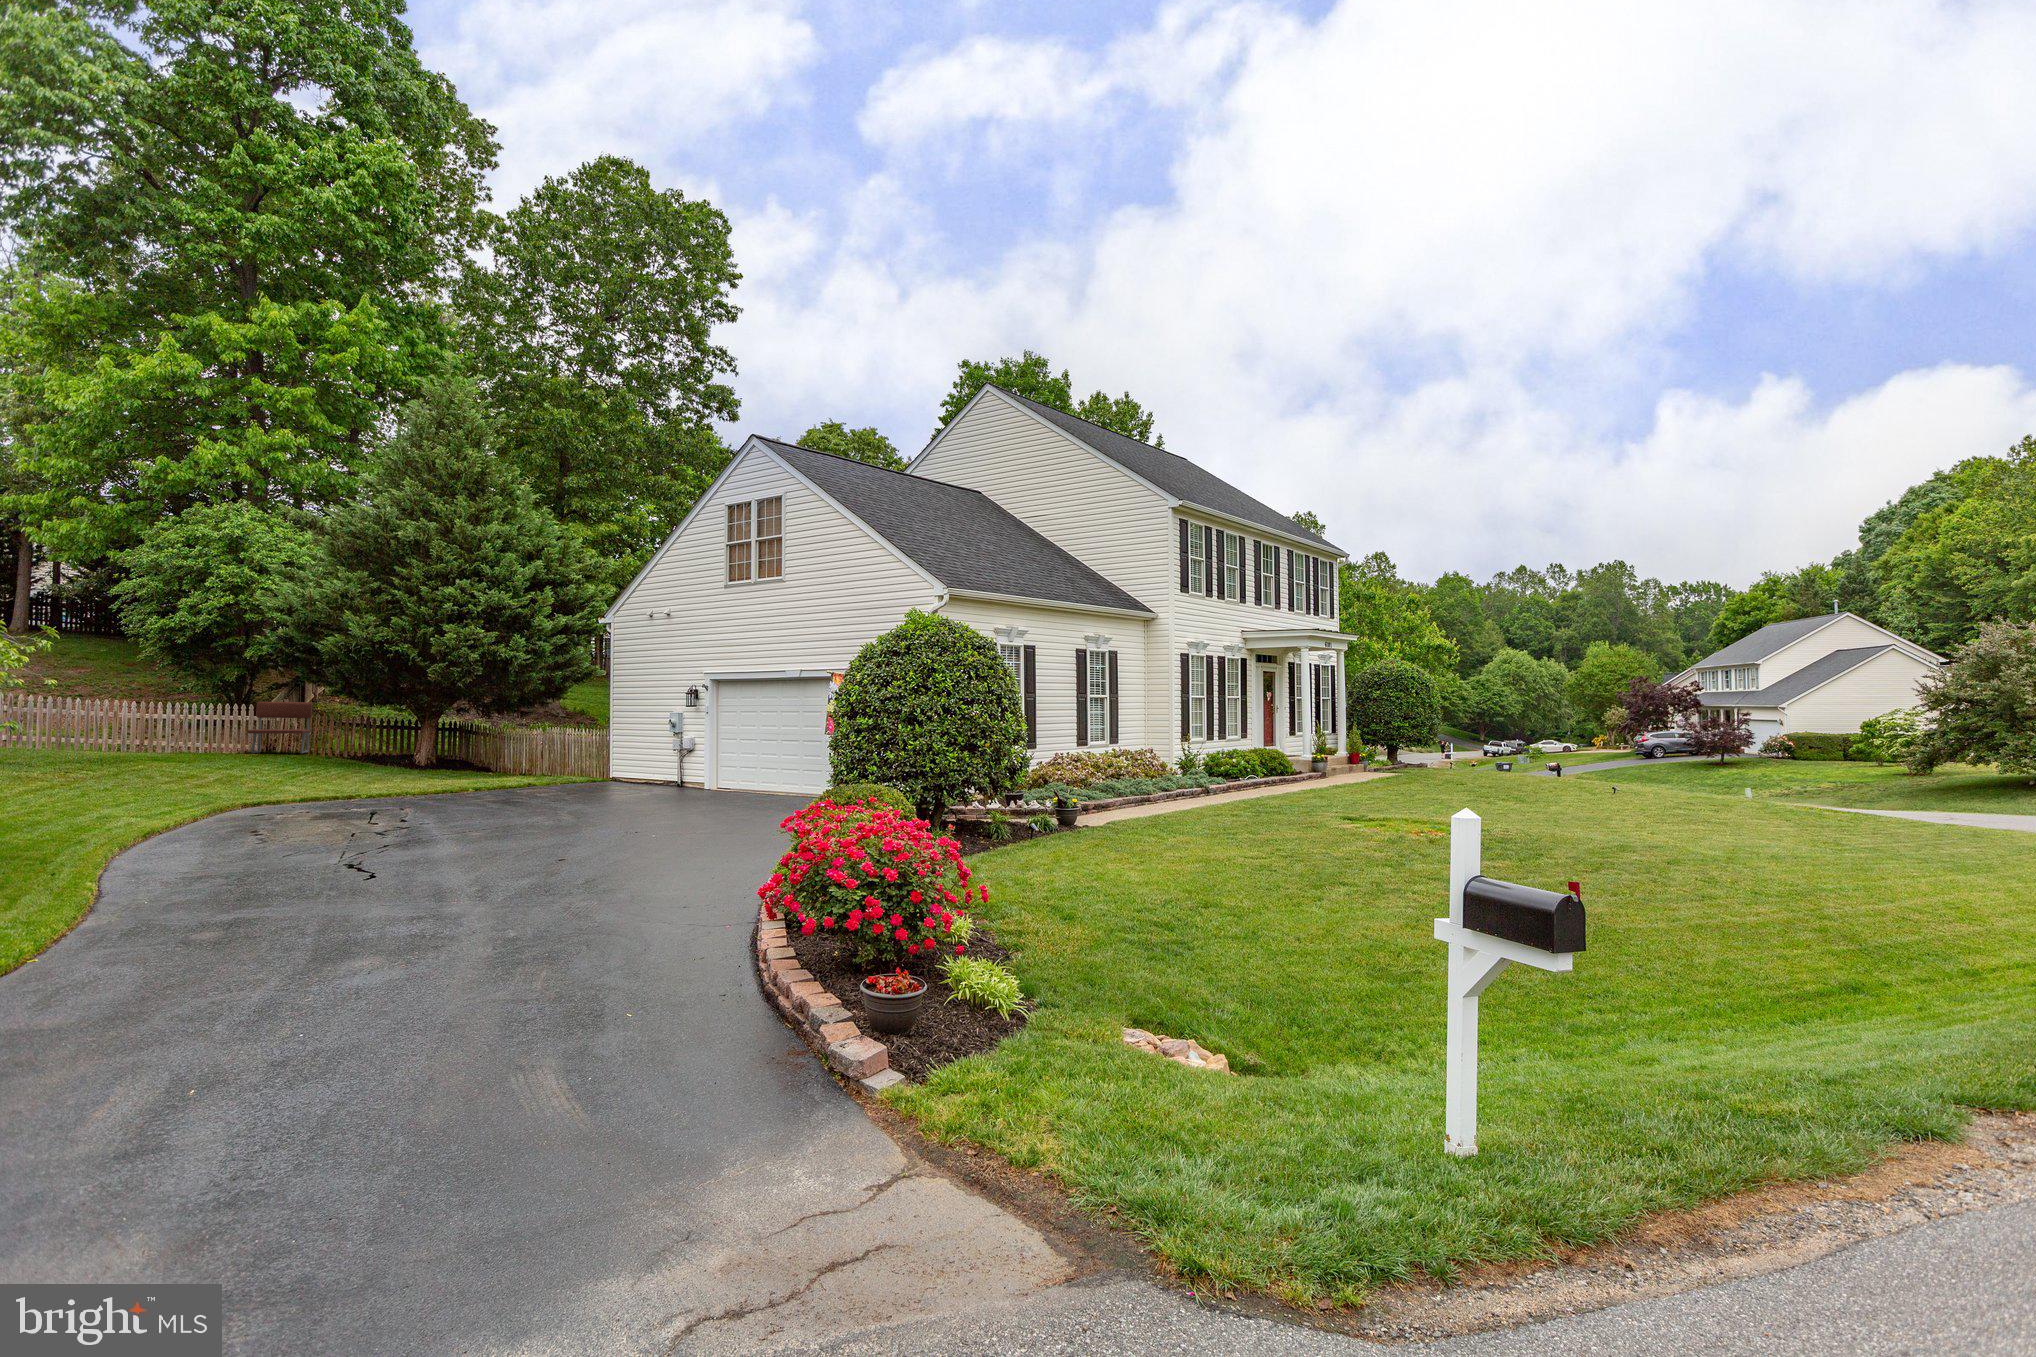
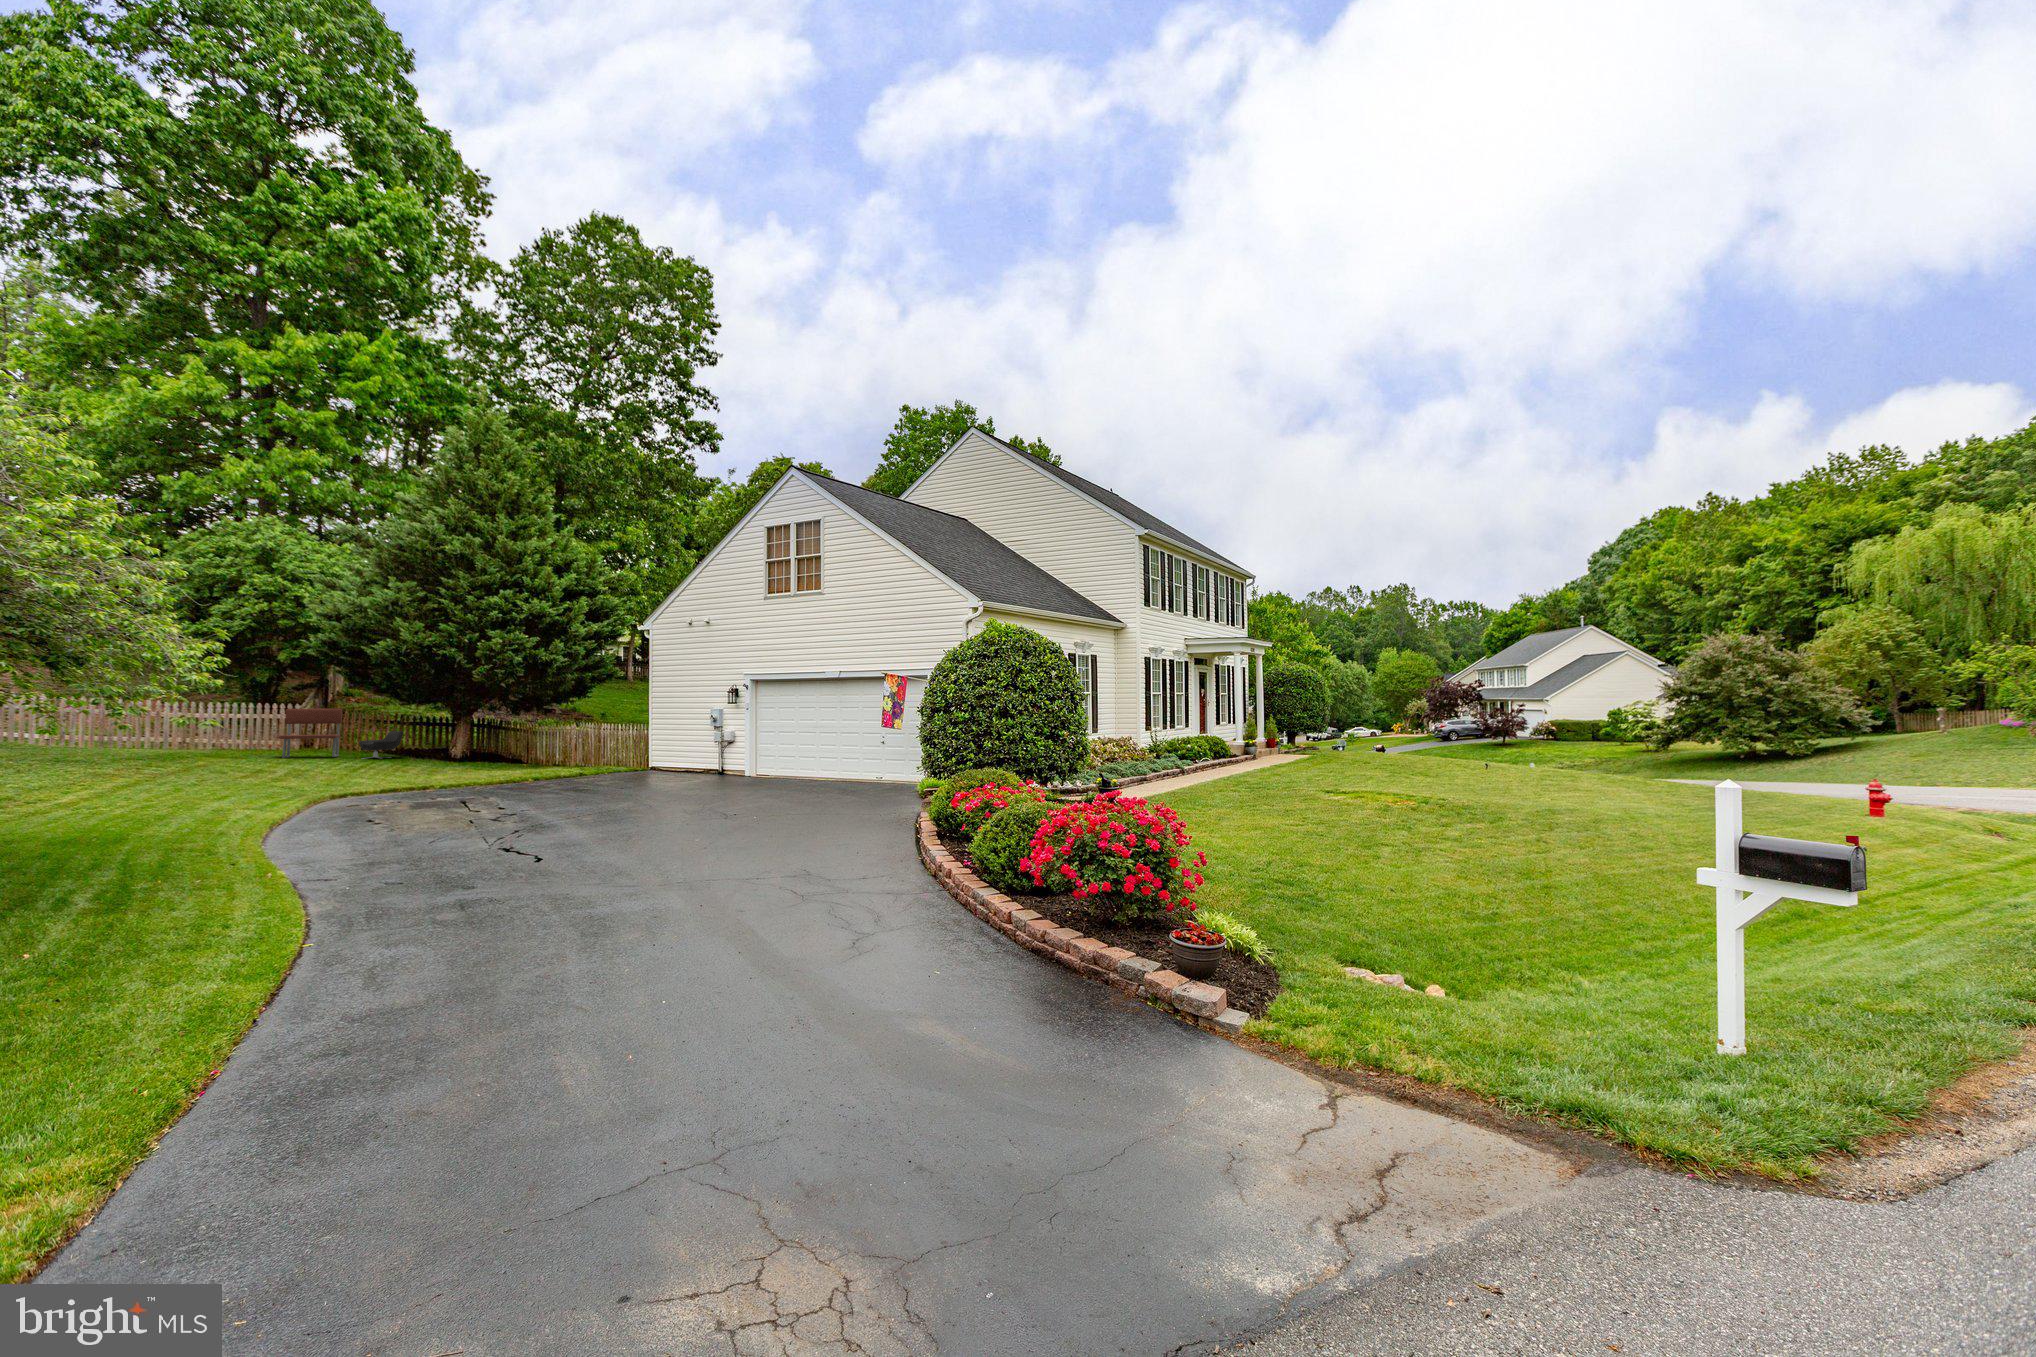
lounge chair: none [326,727,371,756] -> present [359,731,403,759]

